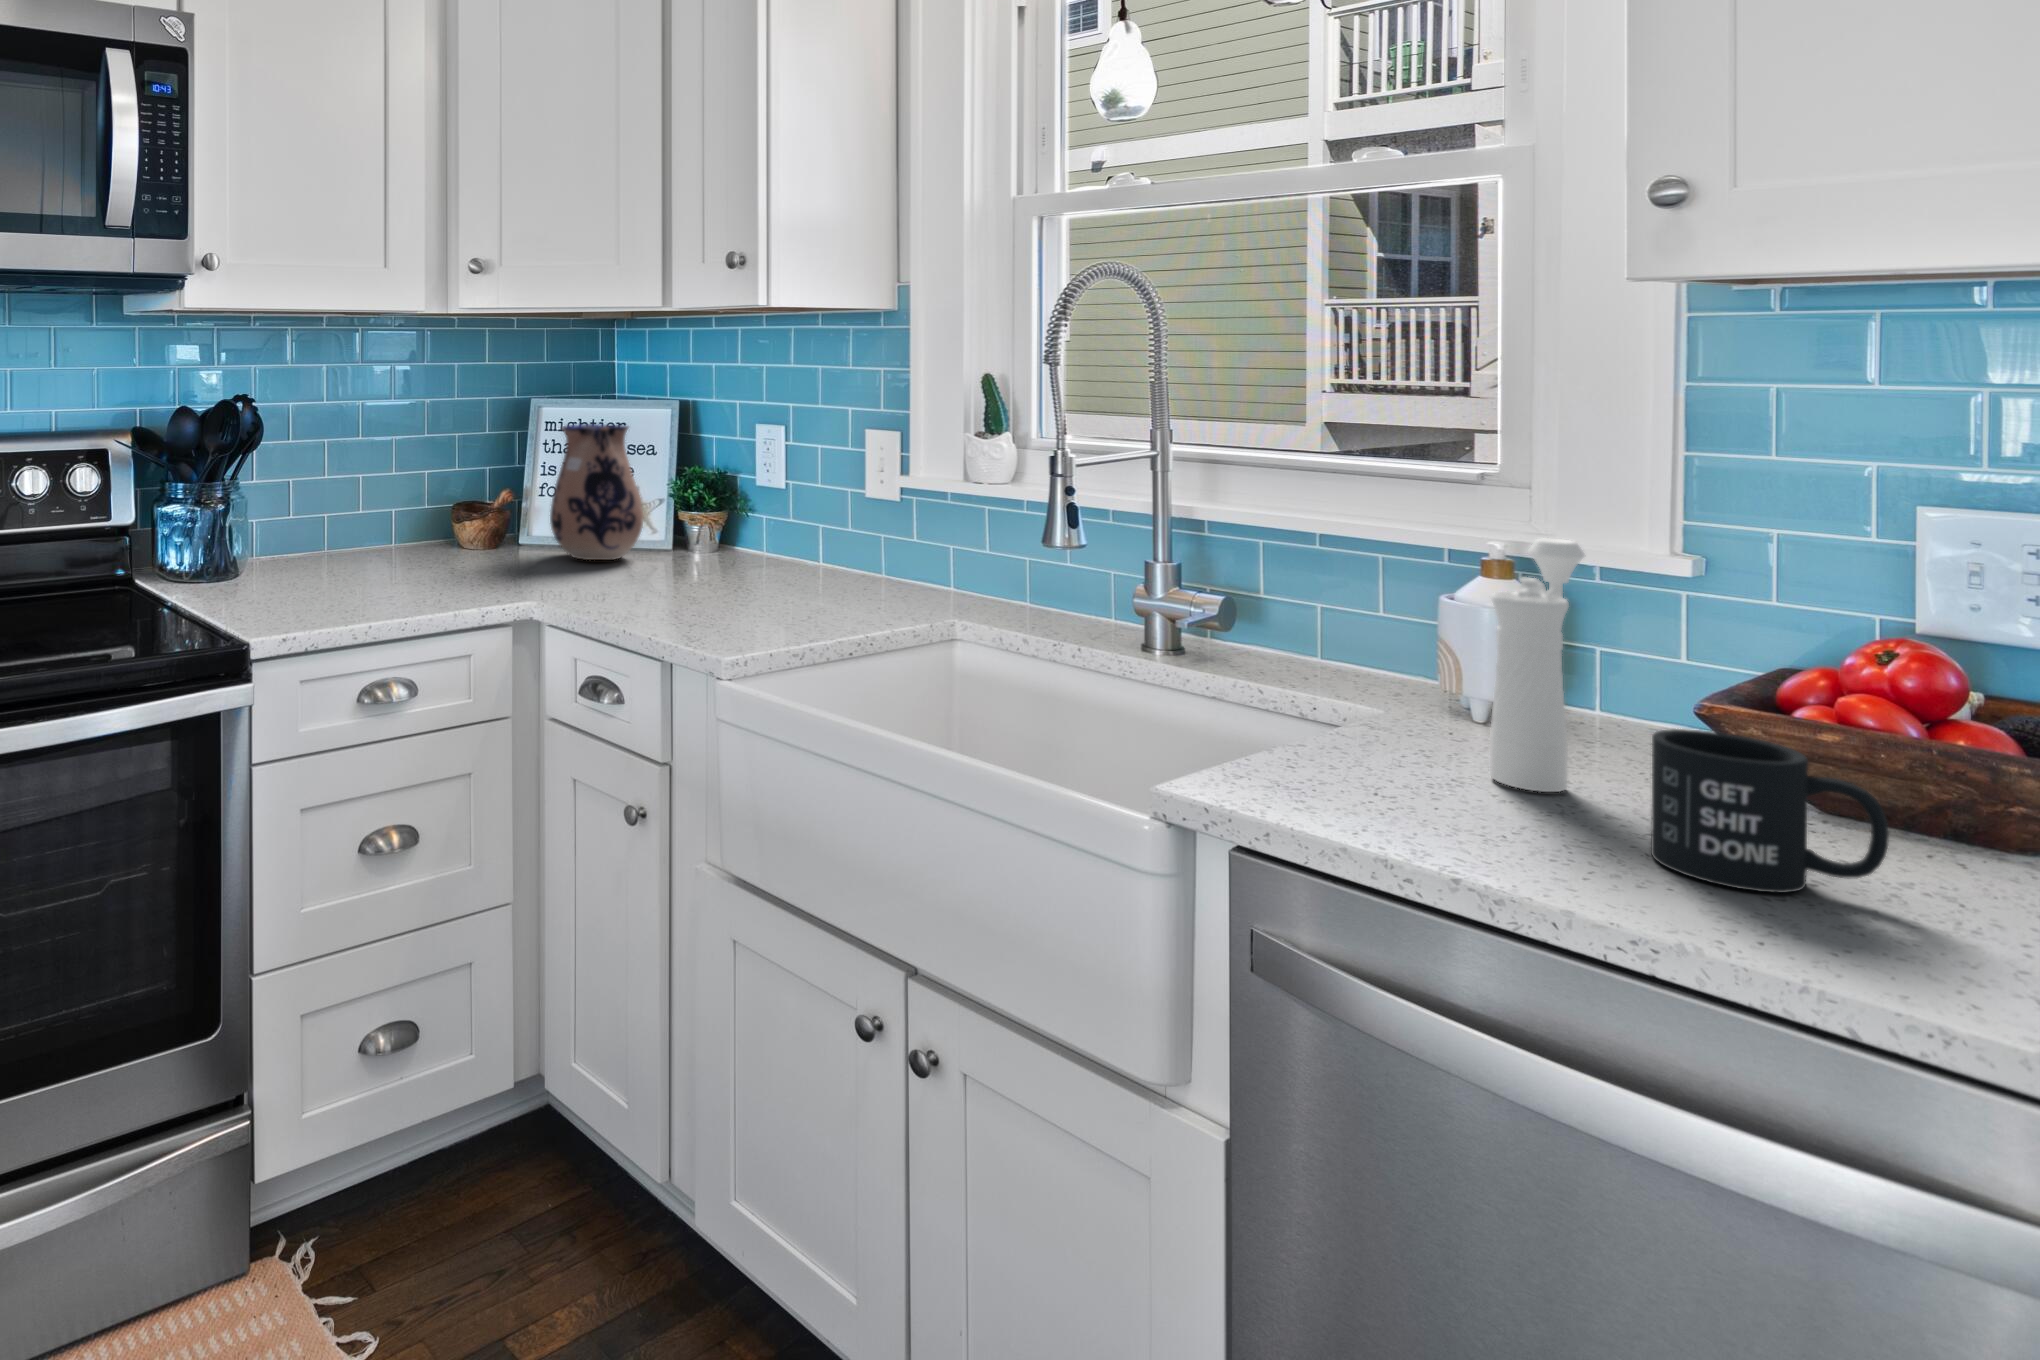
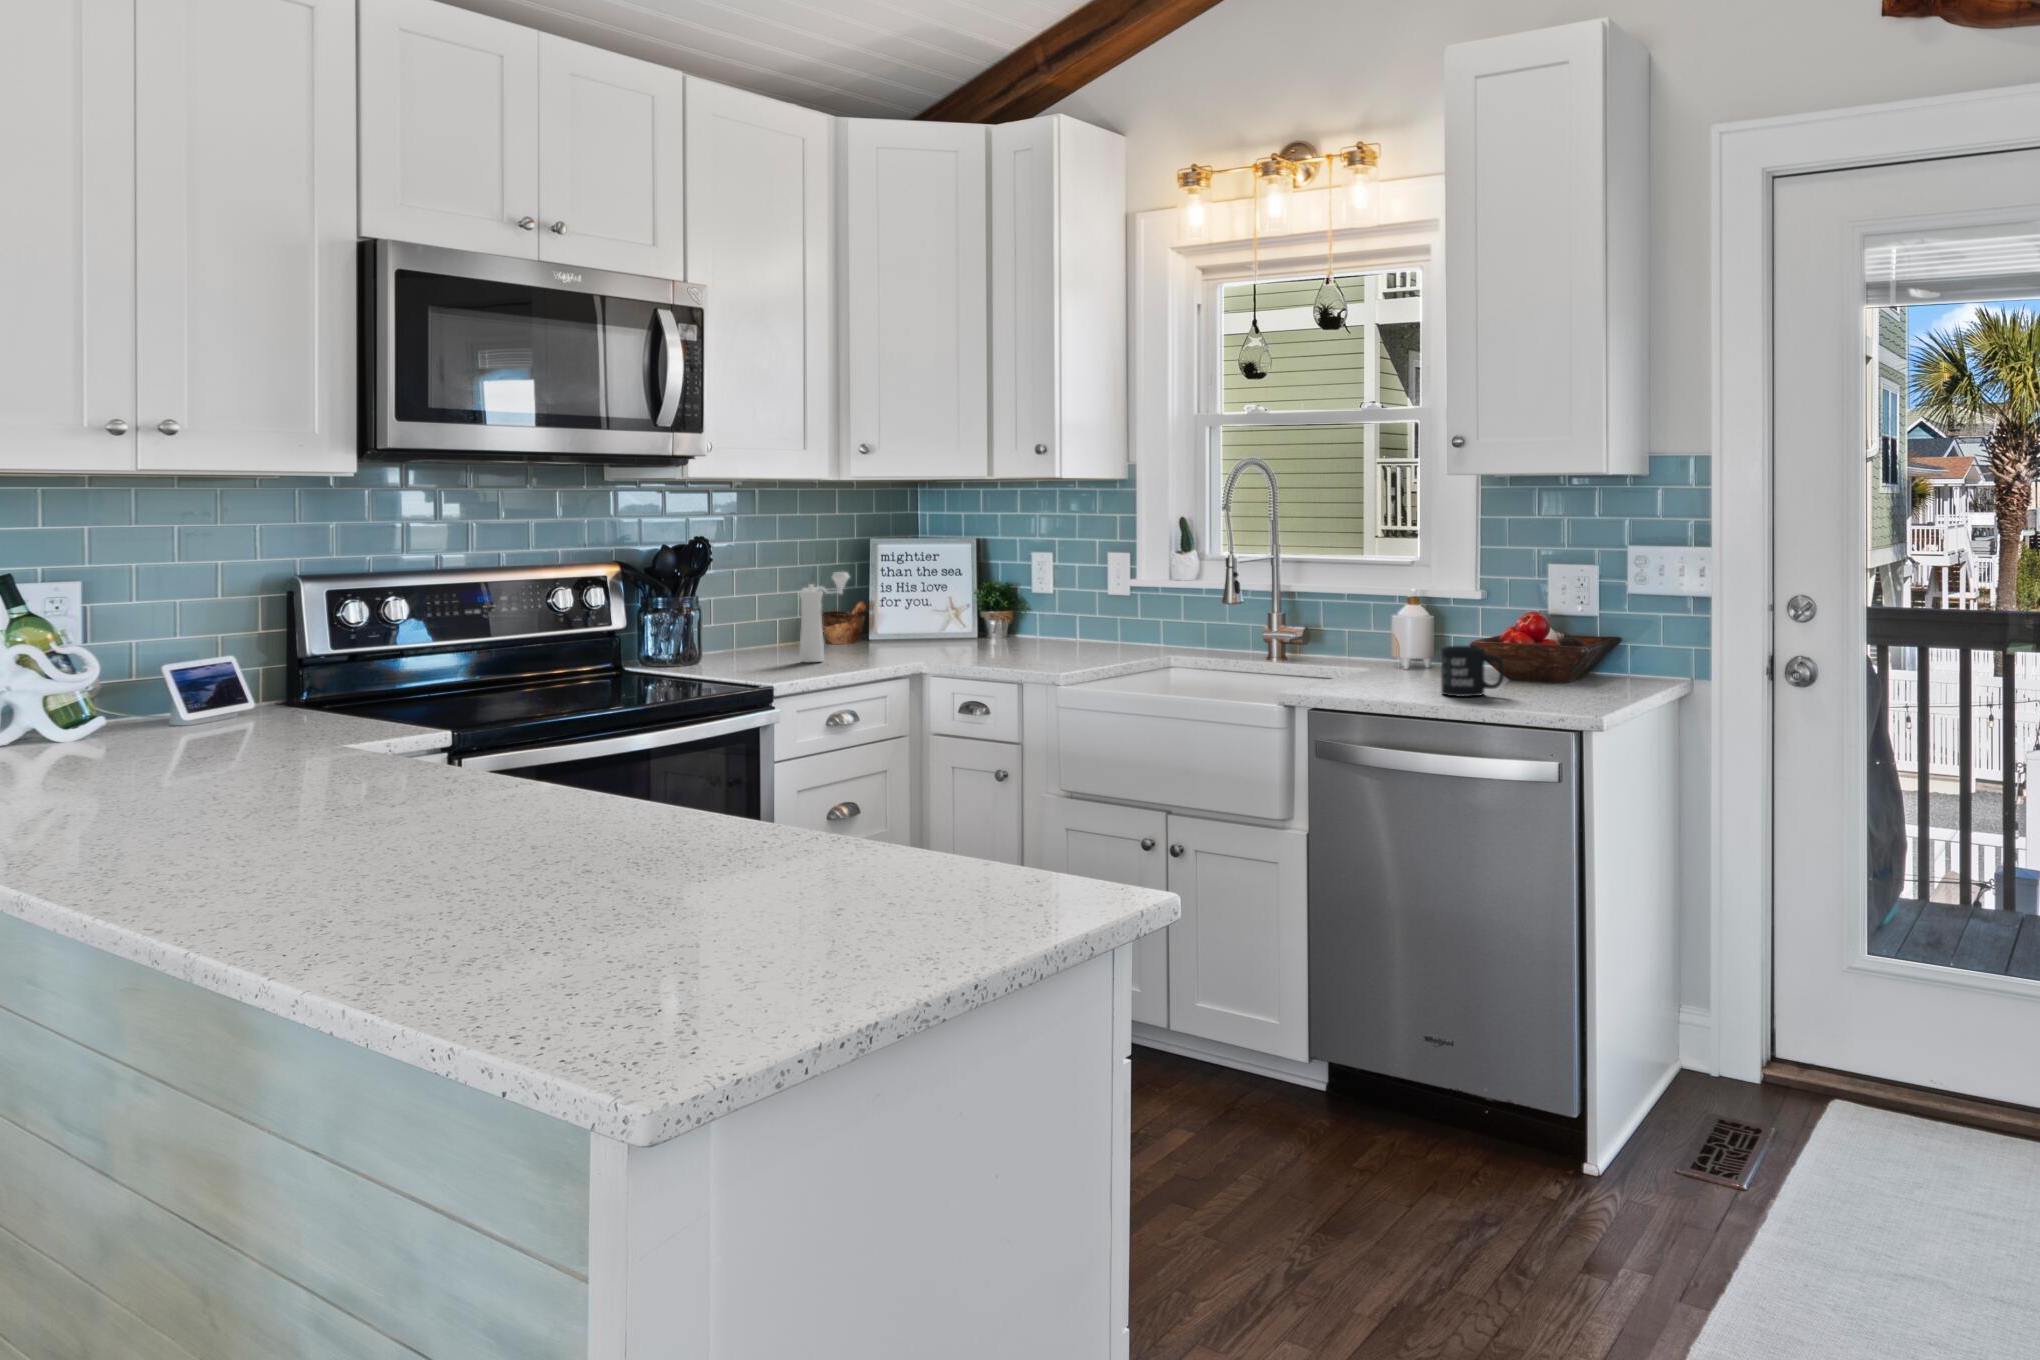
ceramic pitcher: present [550,424,644,560] -> none [898,555,963,646]
pepper mill: present [1490,538,1585,792] -> present [799,572,849,662]

